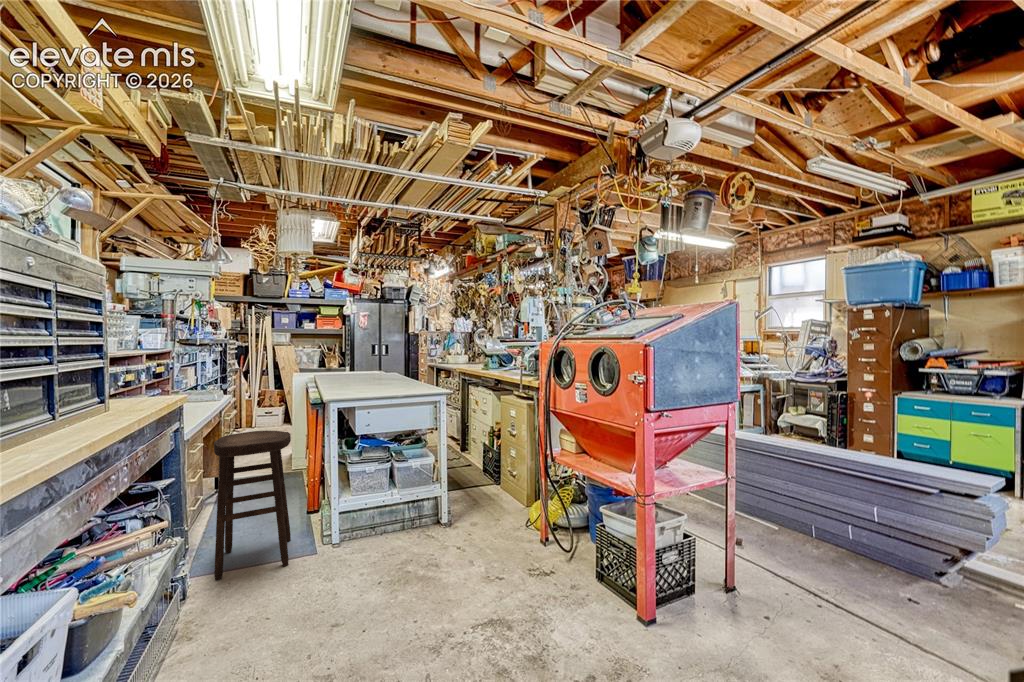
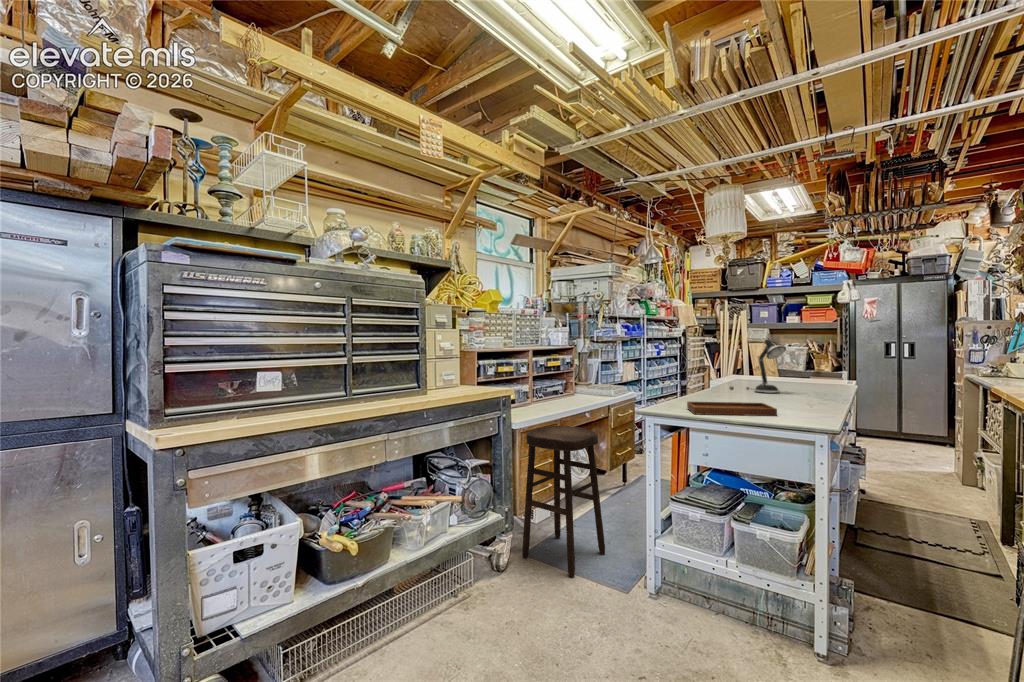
desk lamp: none [349,343,381,381] -> present [746,339,786,393]
tray: none [363,375,421,397] -> present [687,386,777,416]

